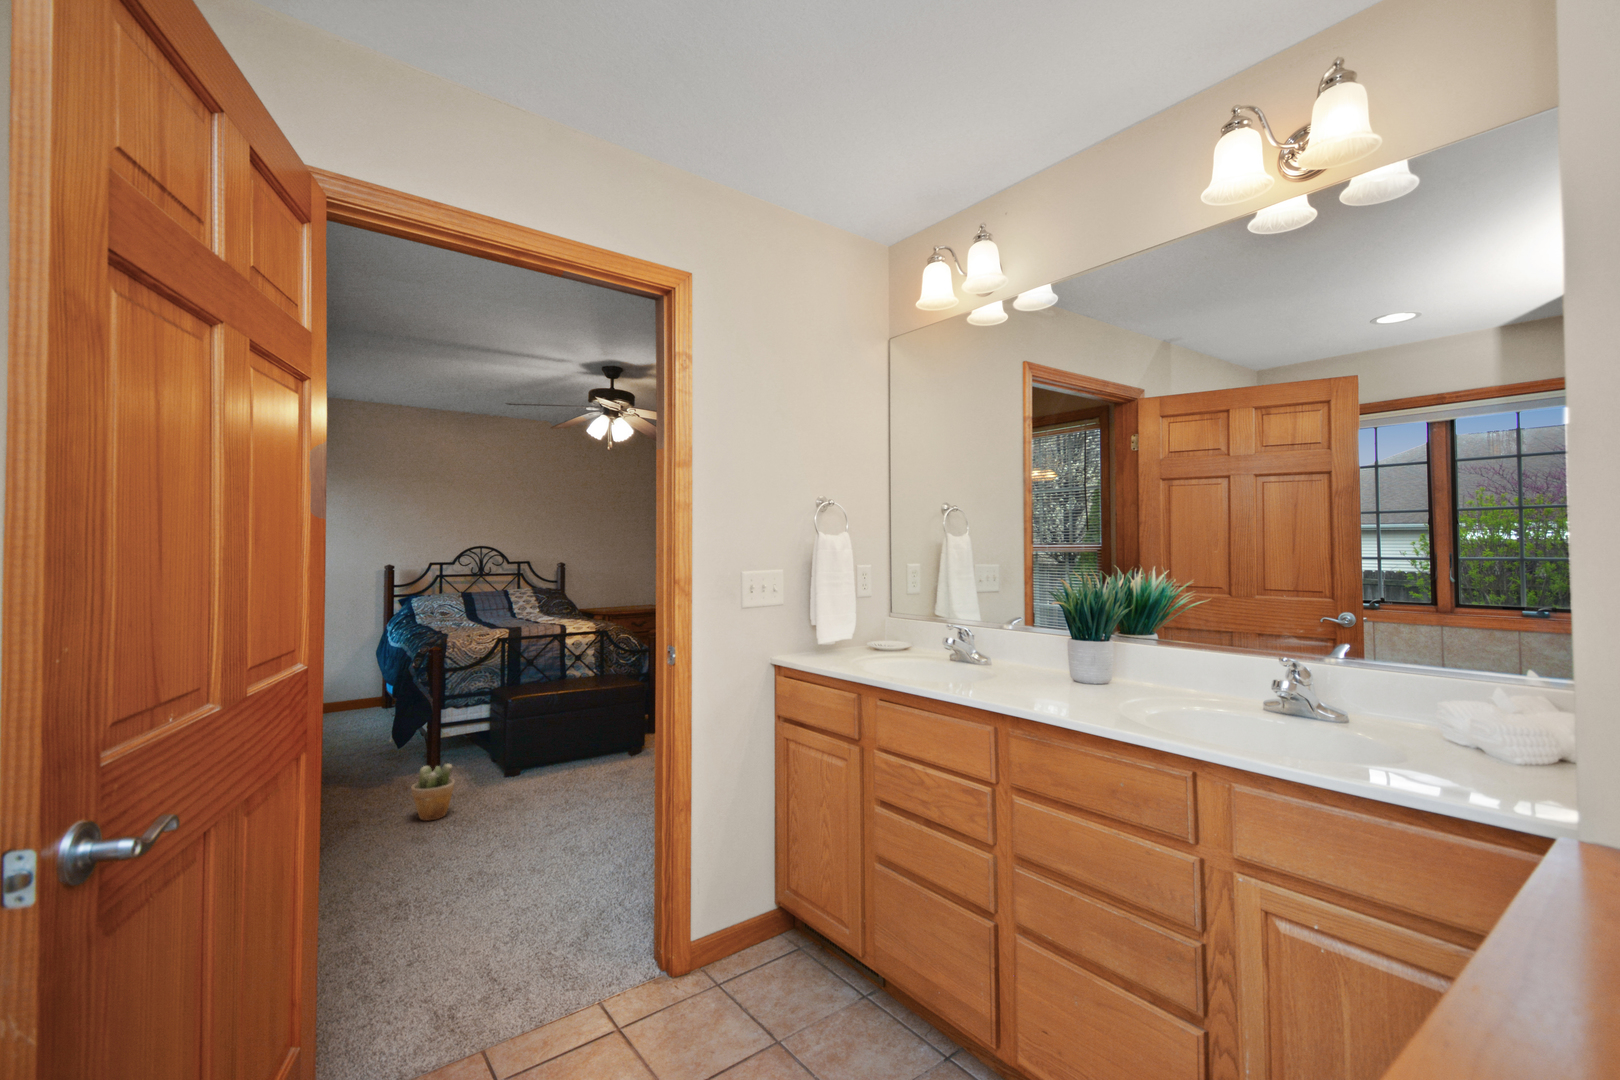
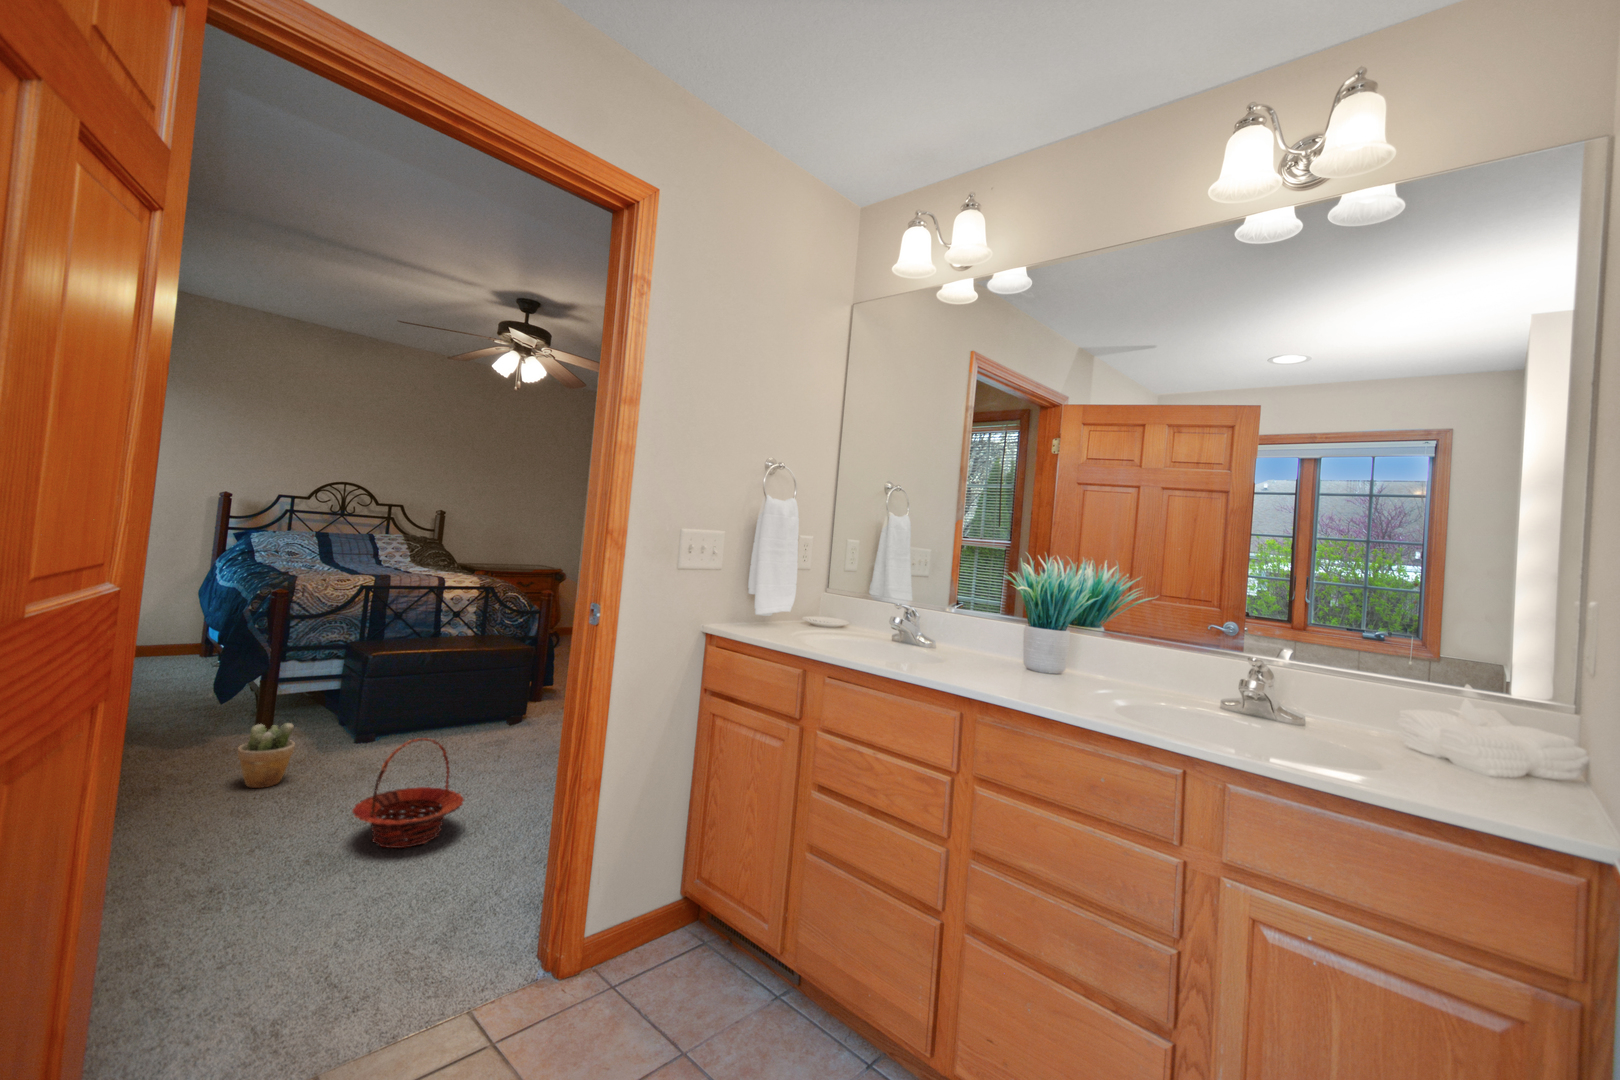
basket: none [500,772,591,869] -> present [353,738,464,848]

